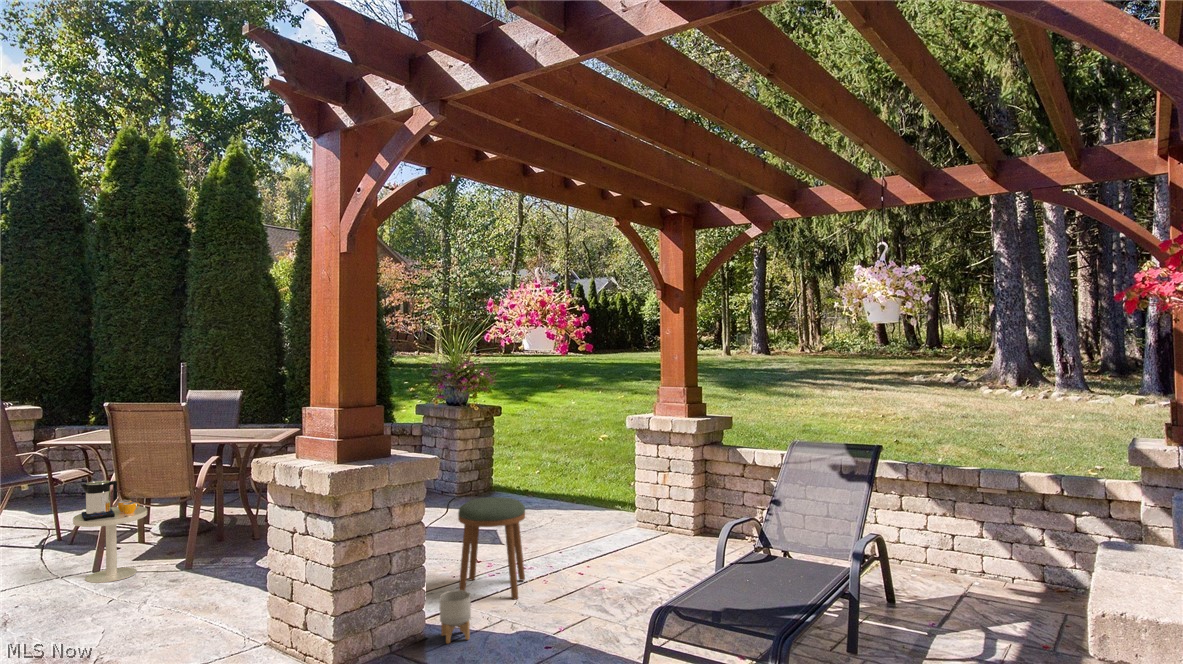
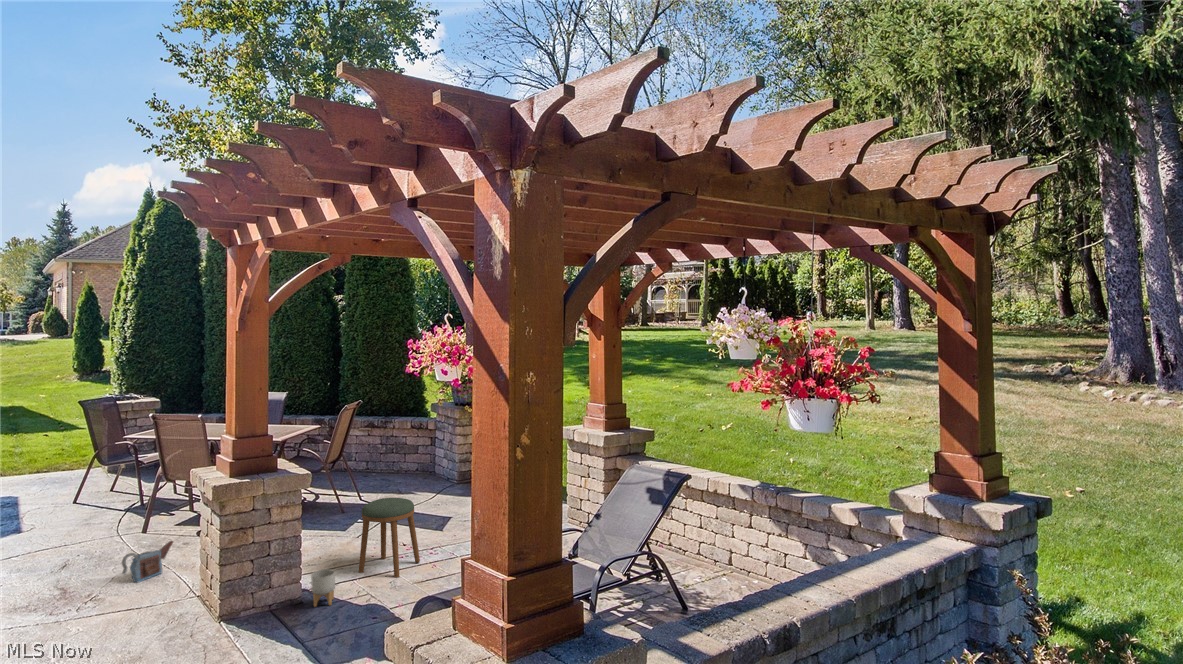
side table: present [73,481,147,583] -> none [128,469,178,540]
watering can: none [123,573,185,637] -> present [122,541,173,582]

